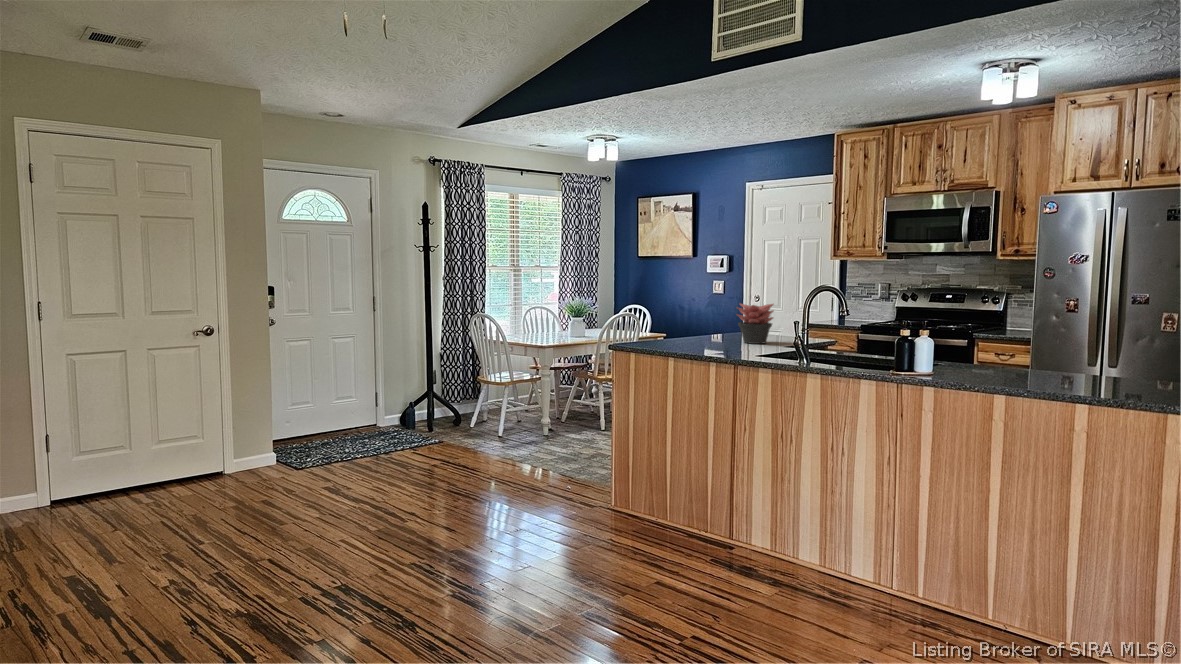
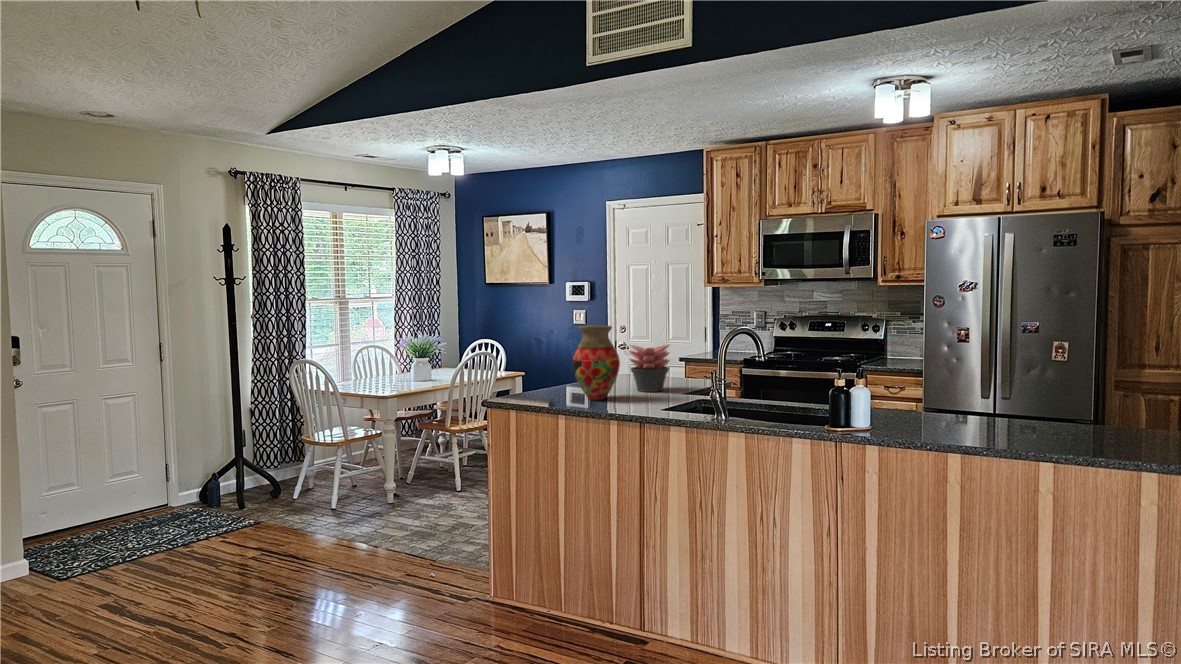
vase: none [684,284,725,347] -> present [572,325,620,400]

